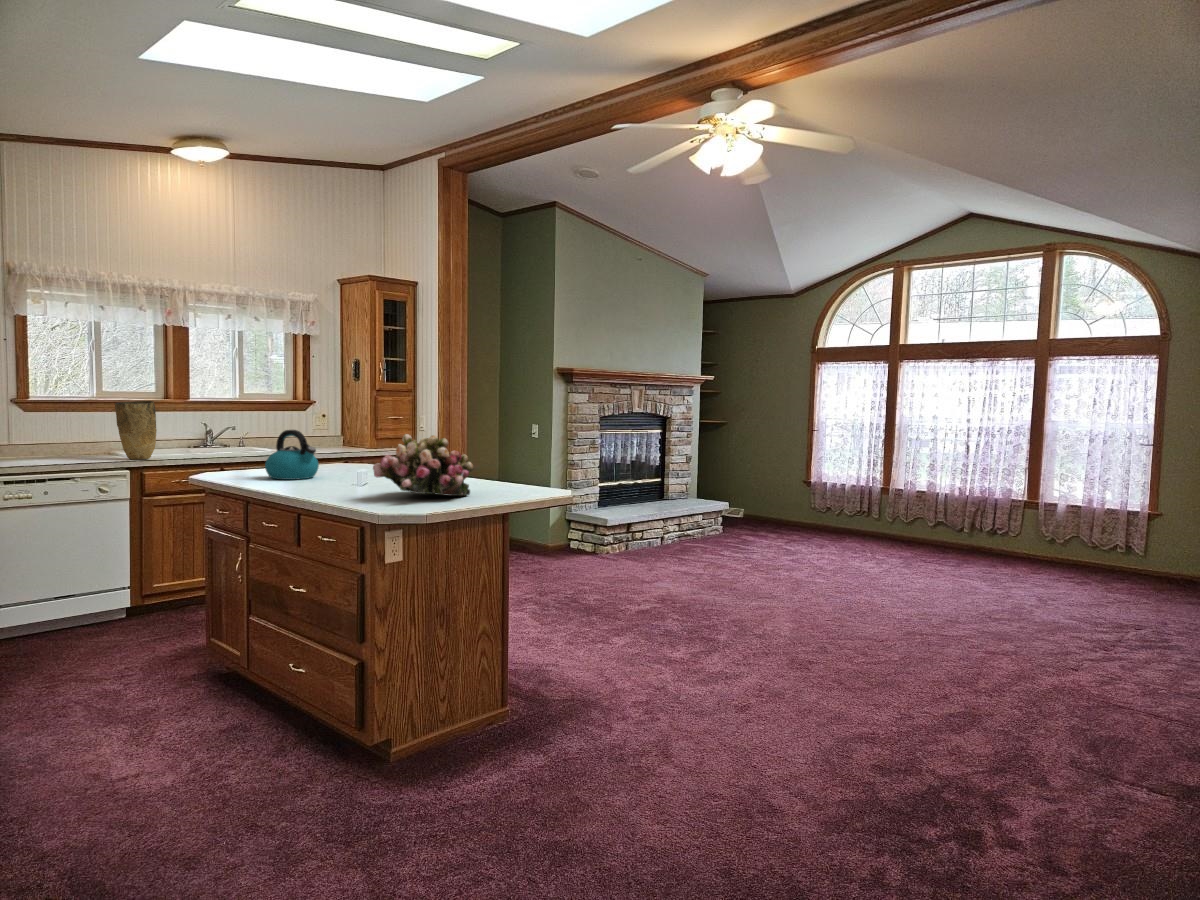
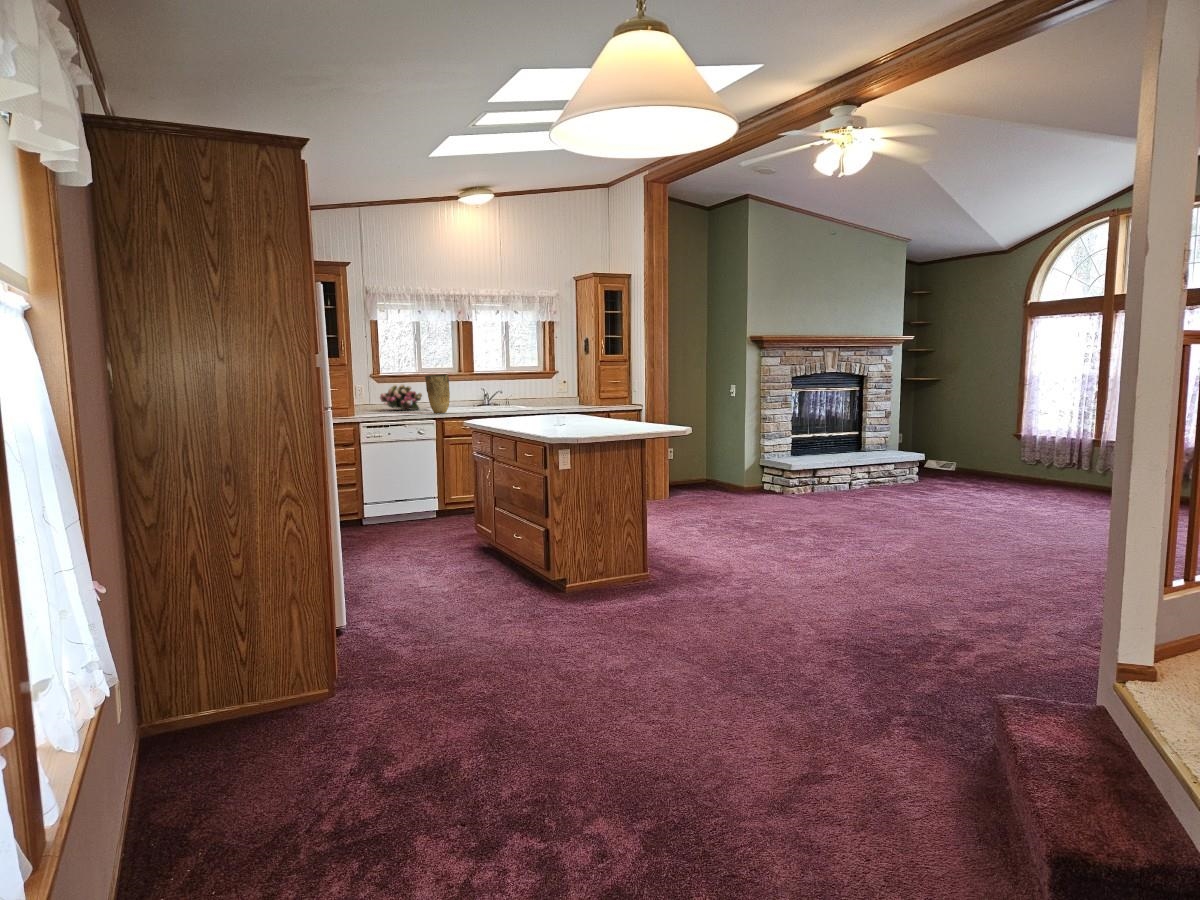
kettle: present [265,430,319,480] -> none [505,391,538,423]
flower arrangement: present [373,434,474,496] -> present [380,384,422,410]

